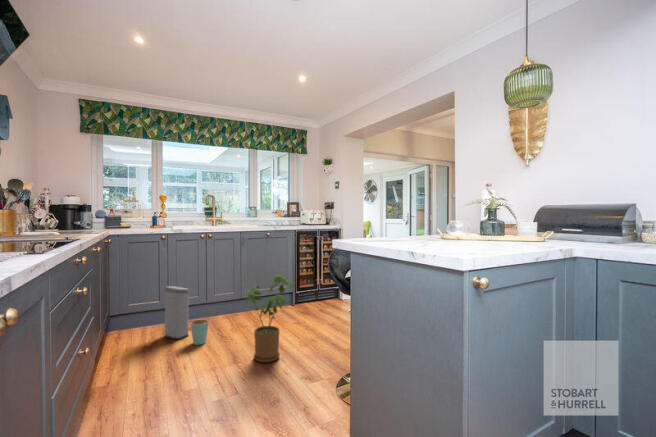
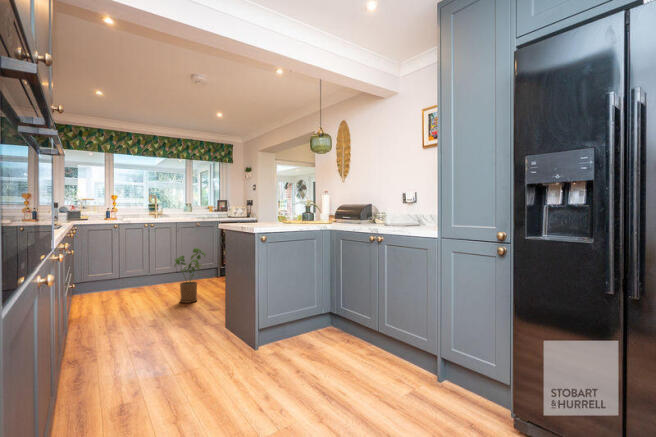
trash can: present [165,286,209,345] -> none [118,260,150,297]

